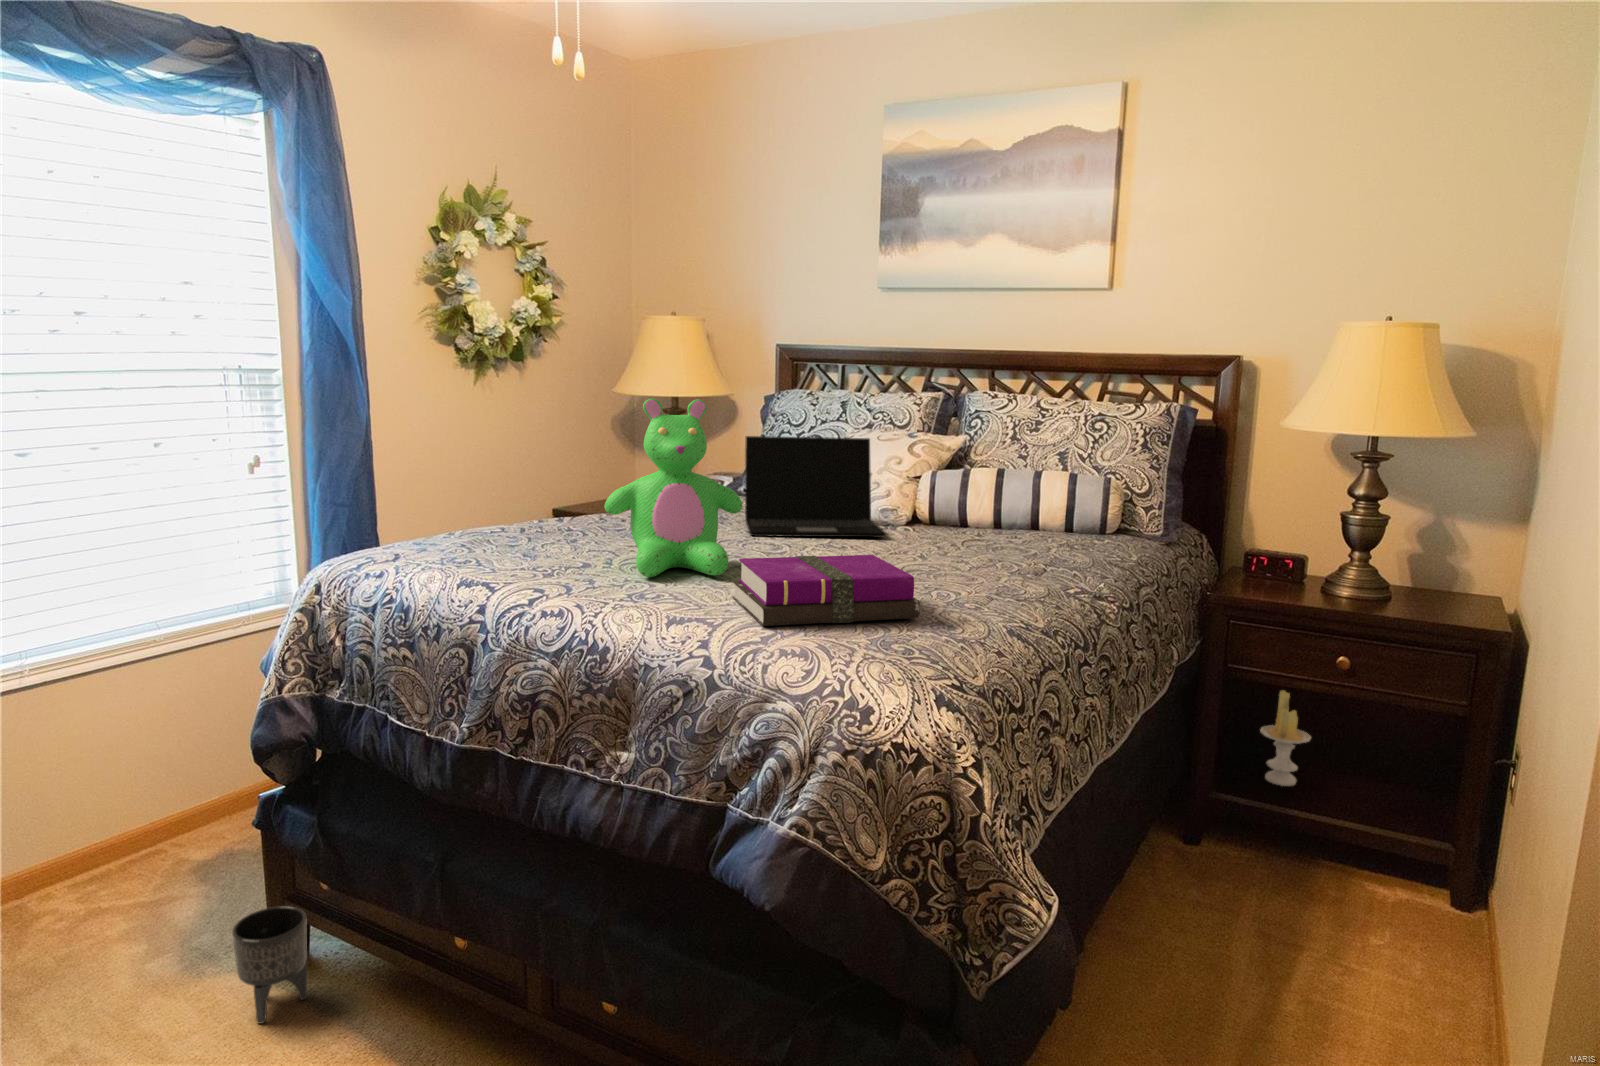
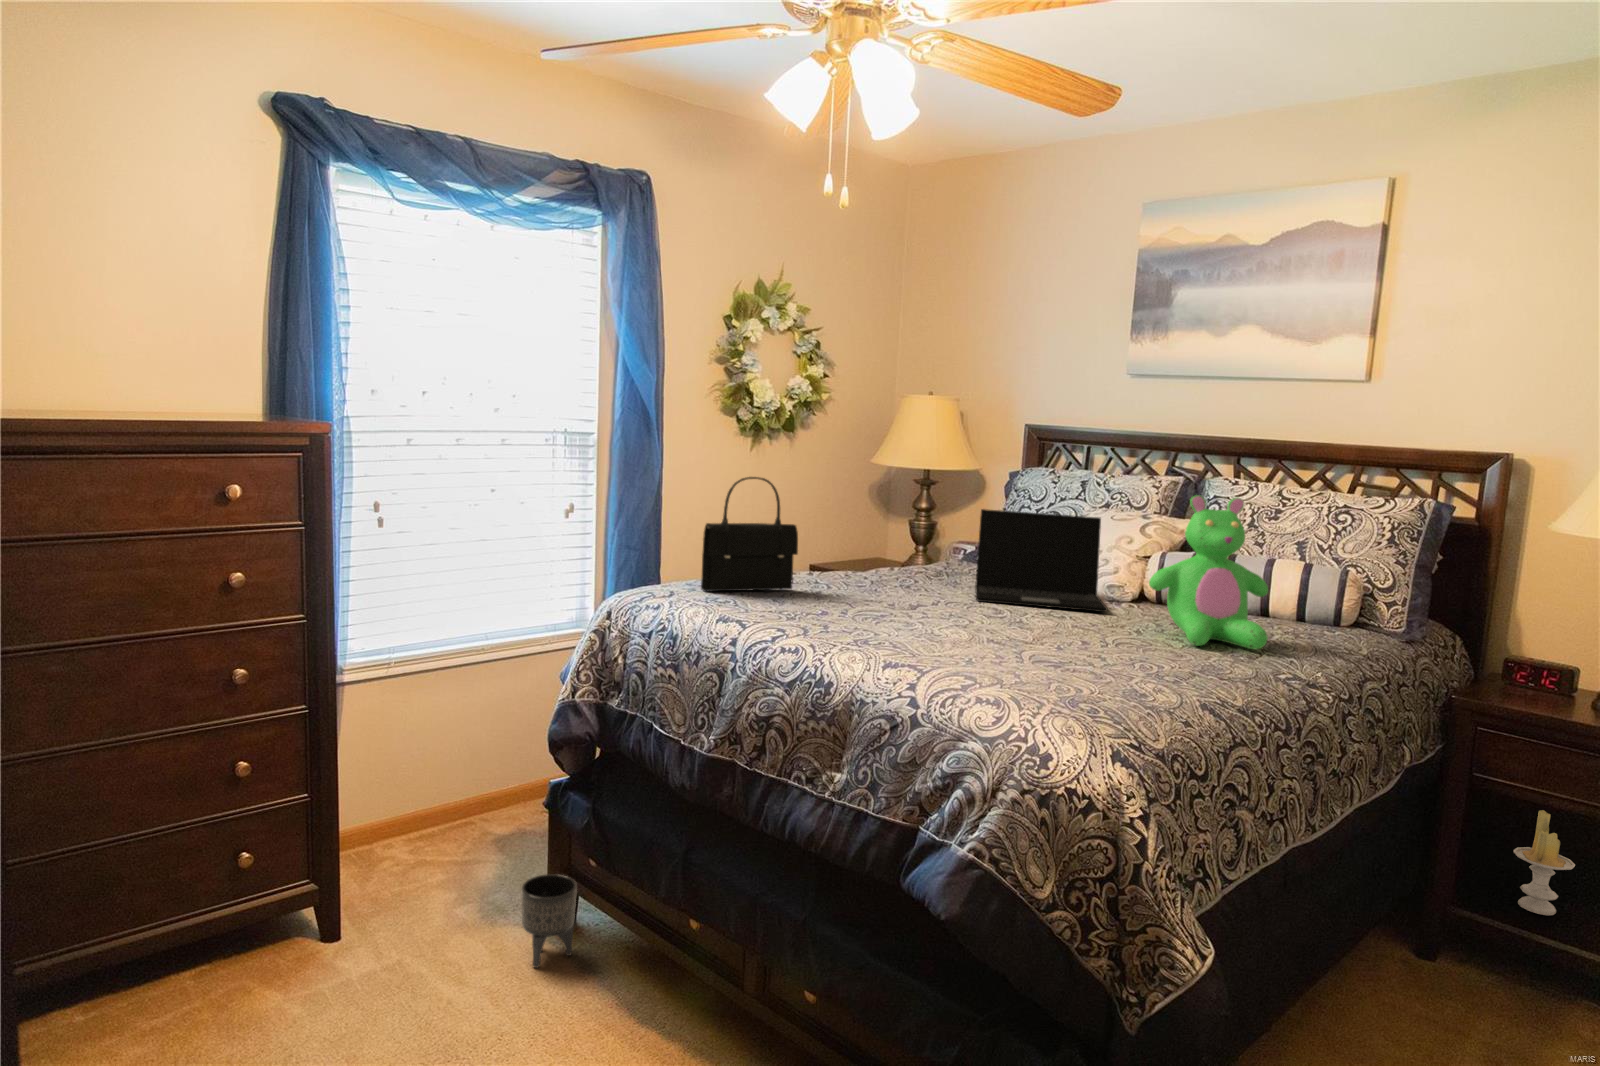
teddy bear: present [604,399,743,577] -> present [1149,495,1268,649]
handbag: none [431,411,547,550] -> present [701,477,798,591]
notebook: present [732,555,920,626] -> none [946,618,1114,685]

